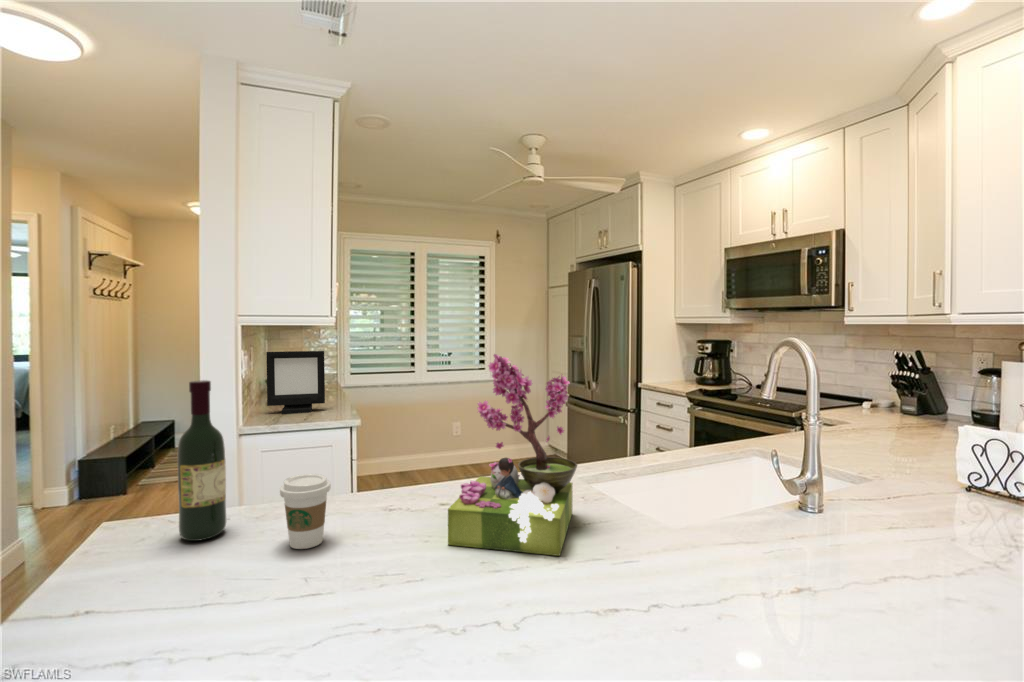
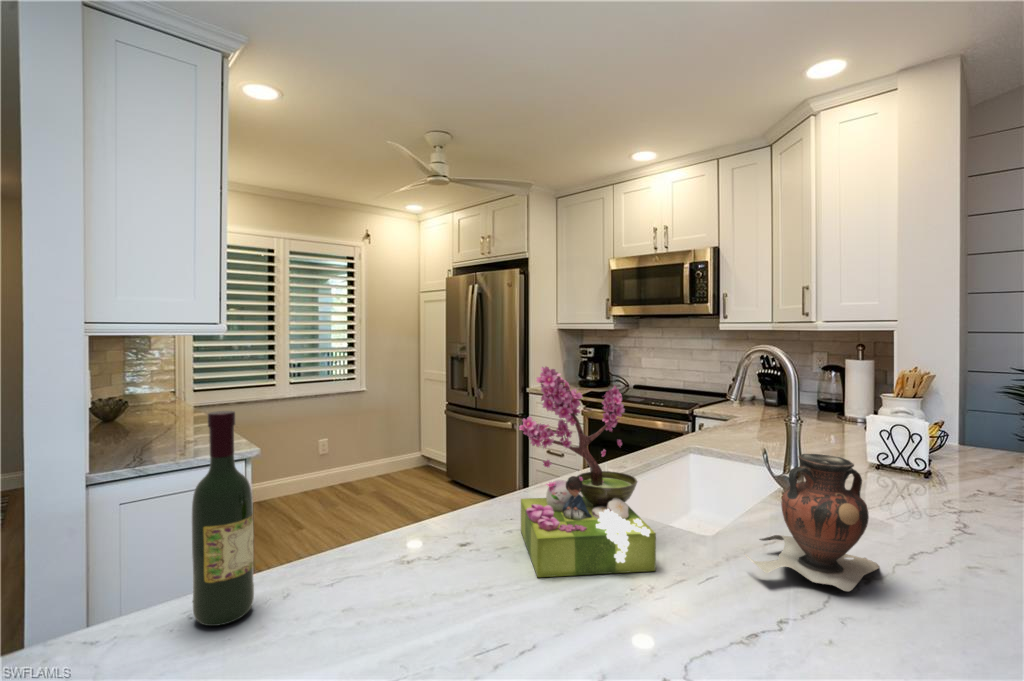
picture frame: present [266,351,325,414] -> none [117,363,199,445]
vase: none [651,452,819,607] -> present [746,454,880,591]
coffee cup: present [280,474,331,549] -> none [346,517,405,611]

